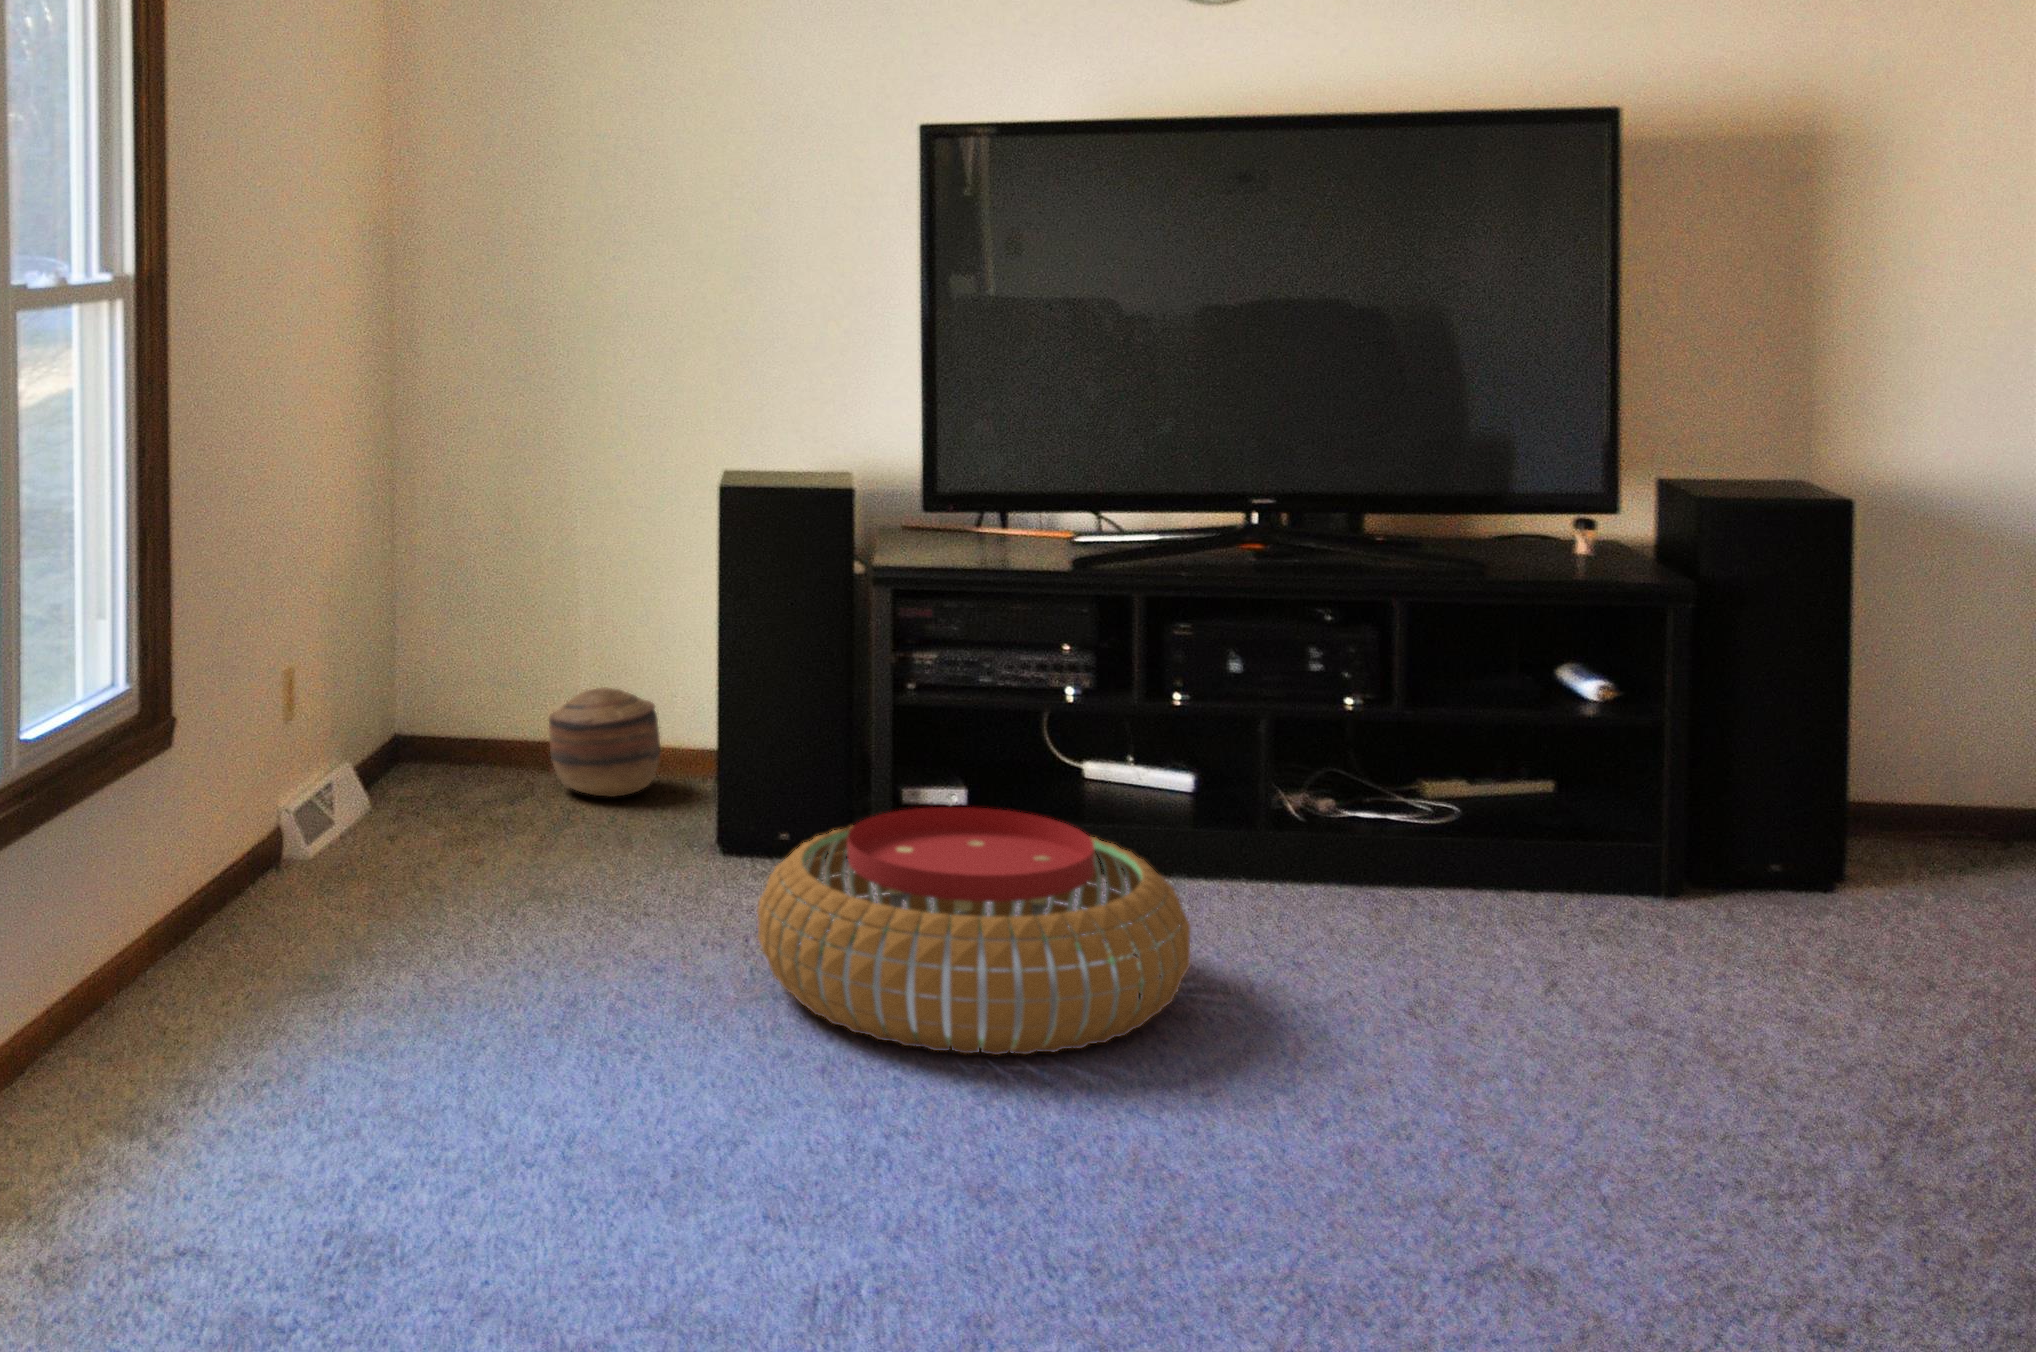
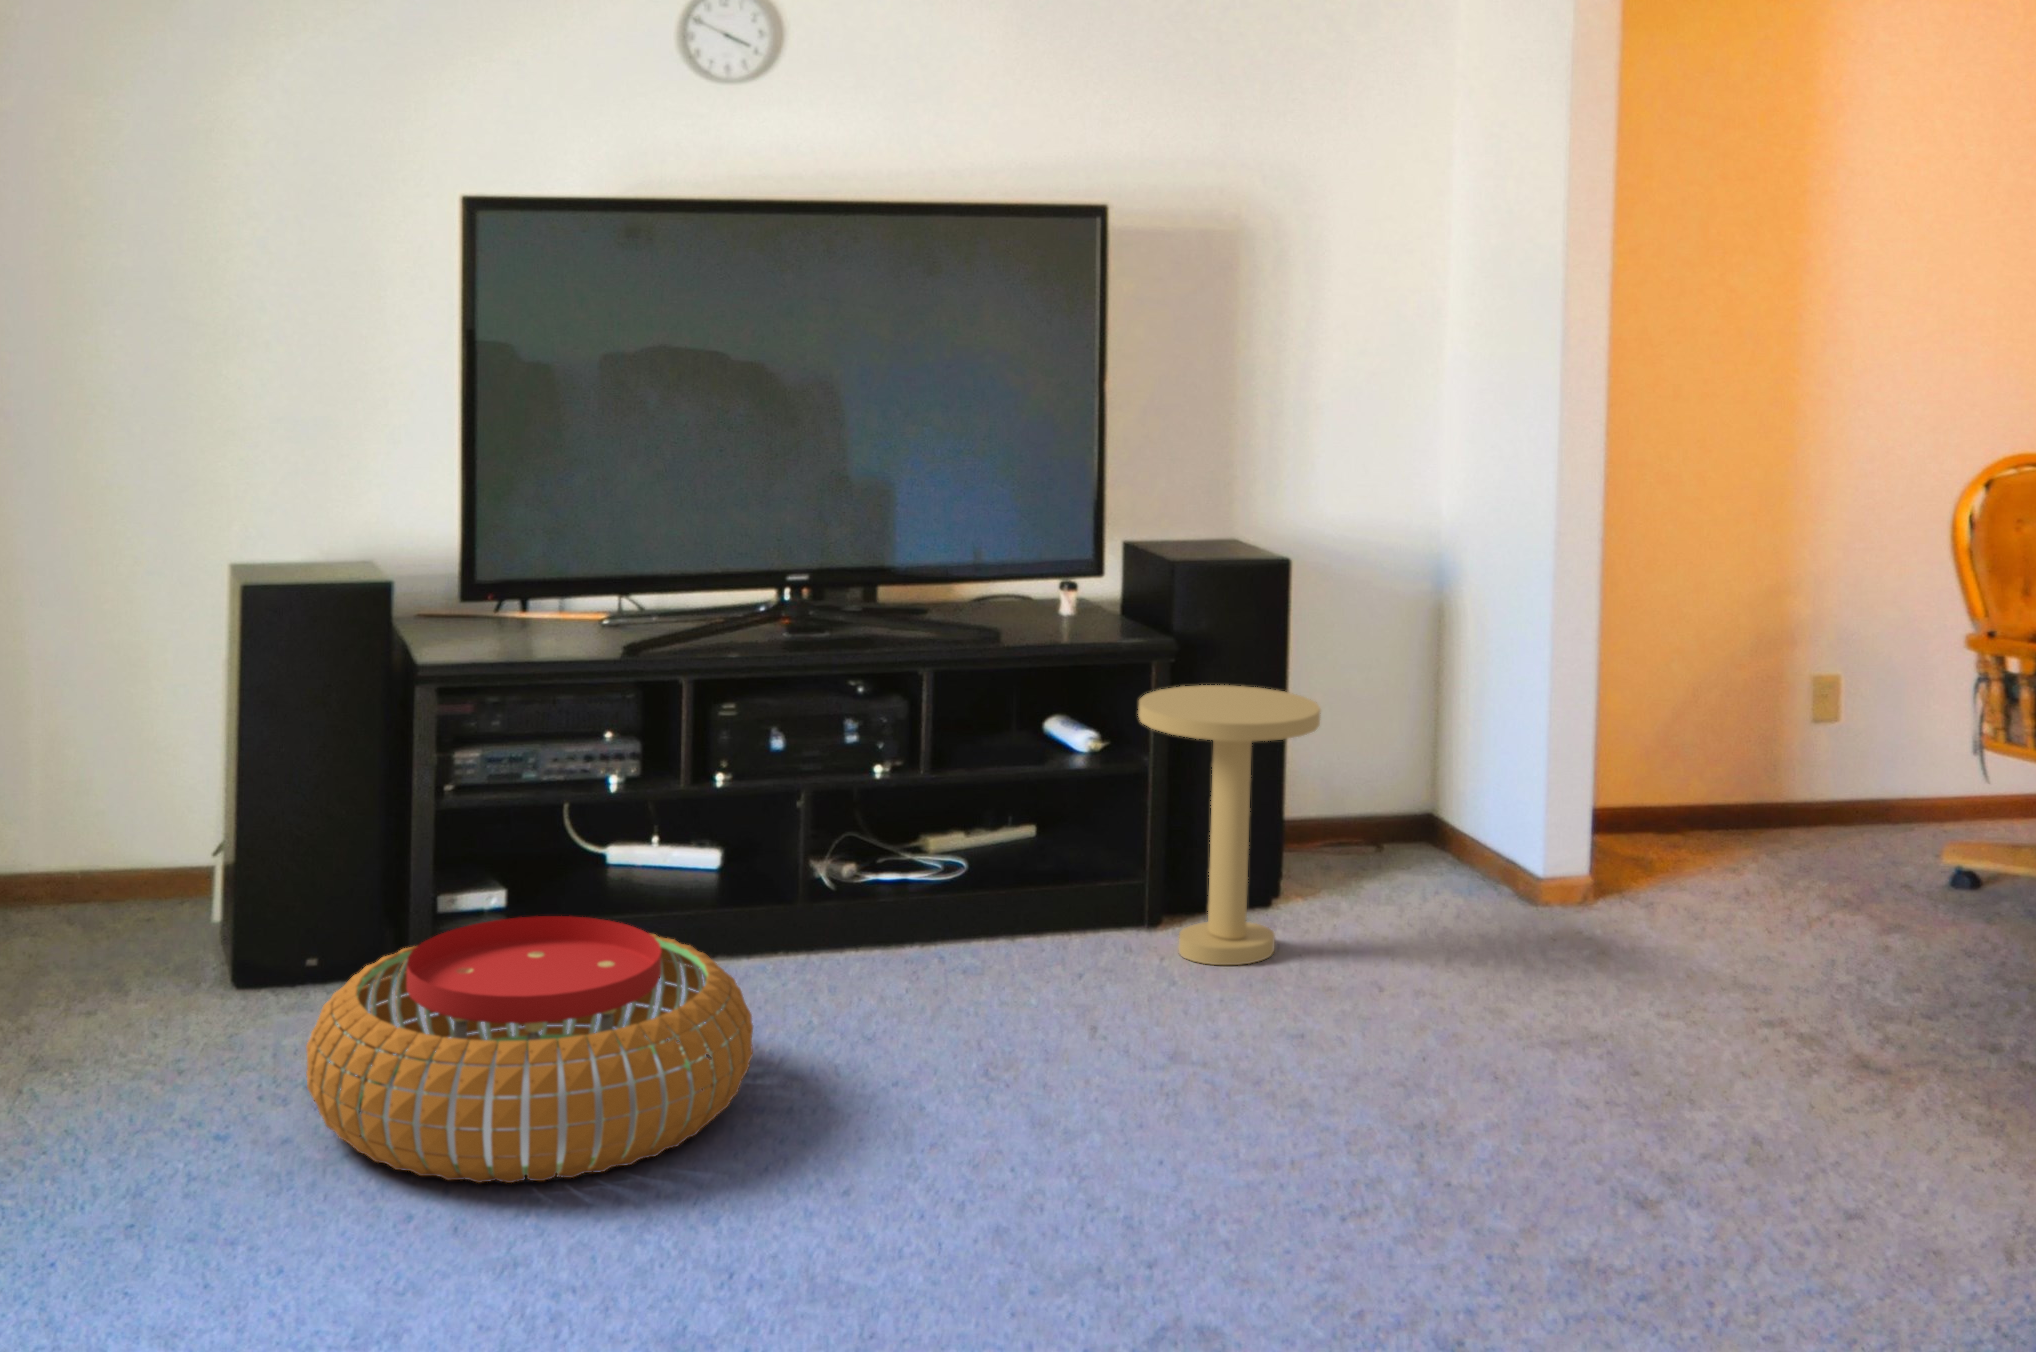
side table: none [1662,634,1901,953] -> present [1138,685,1321,965]
basket: present [549,687,660,797] -> none [16,807,152,931]

